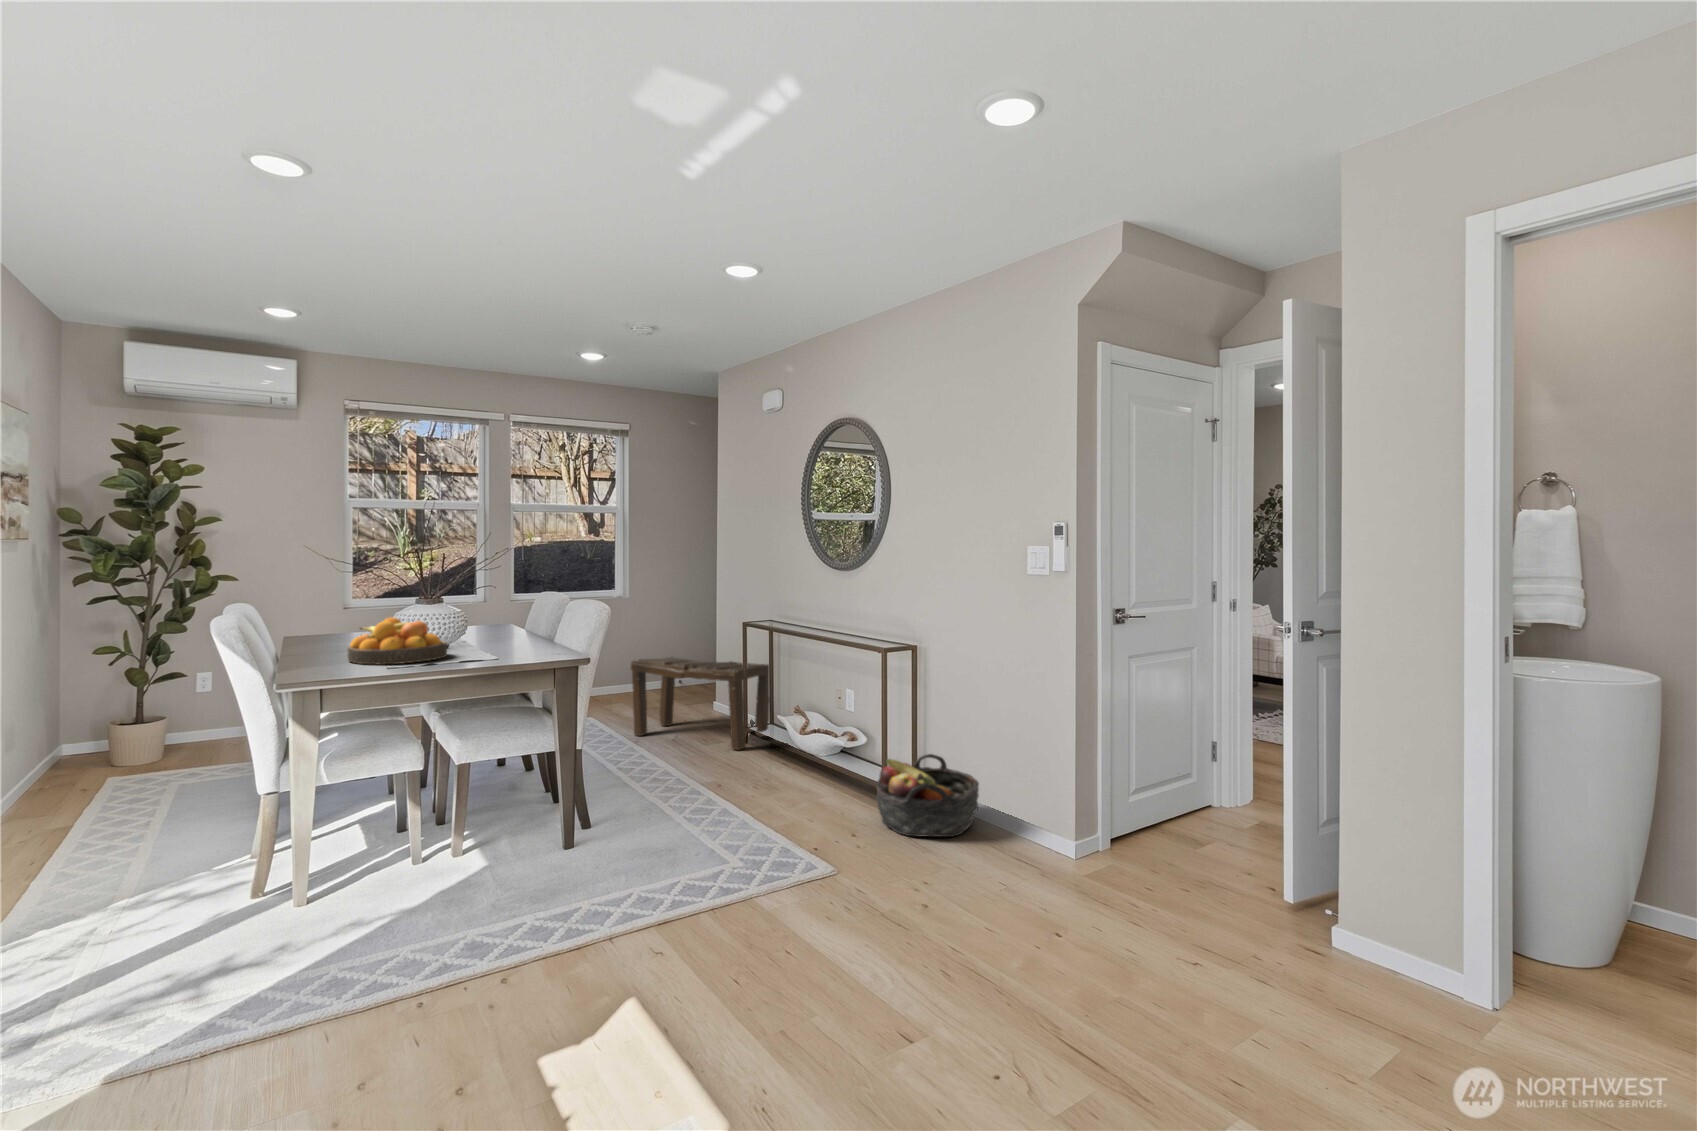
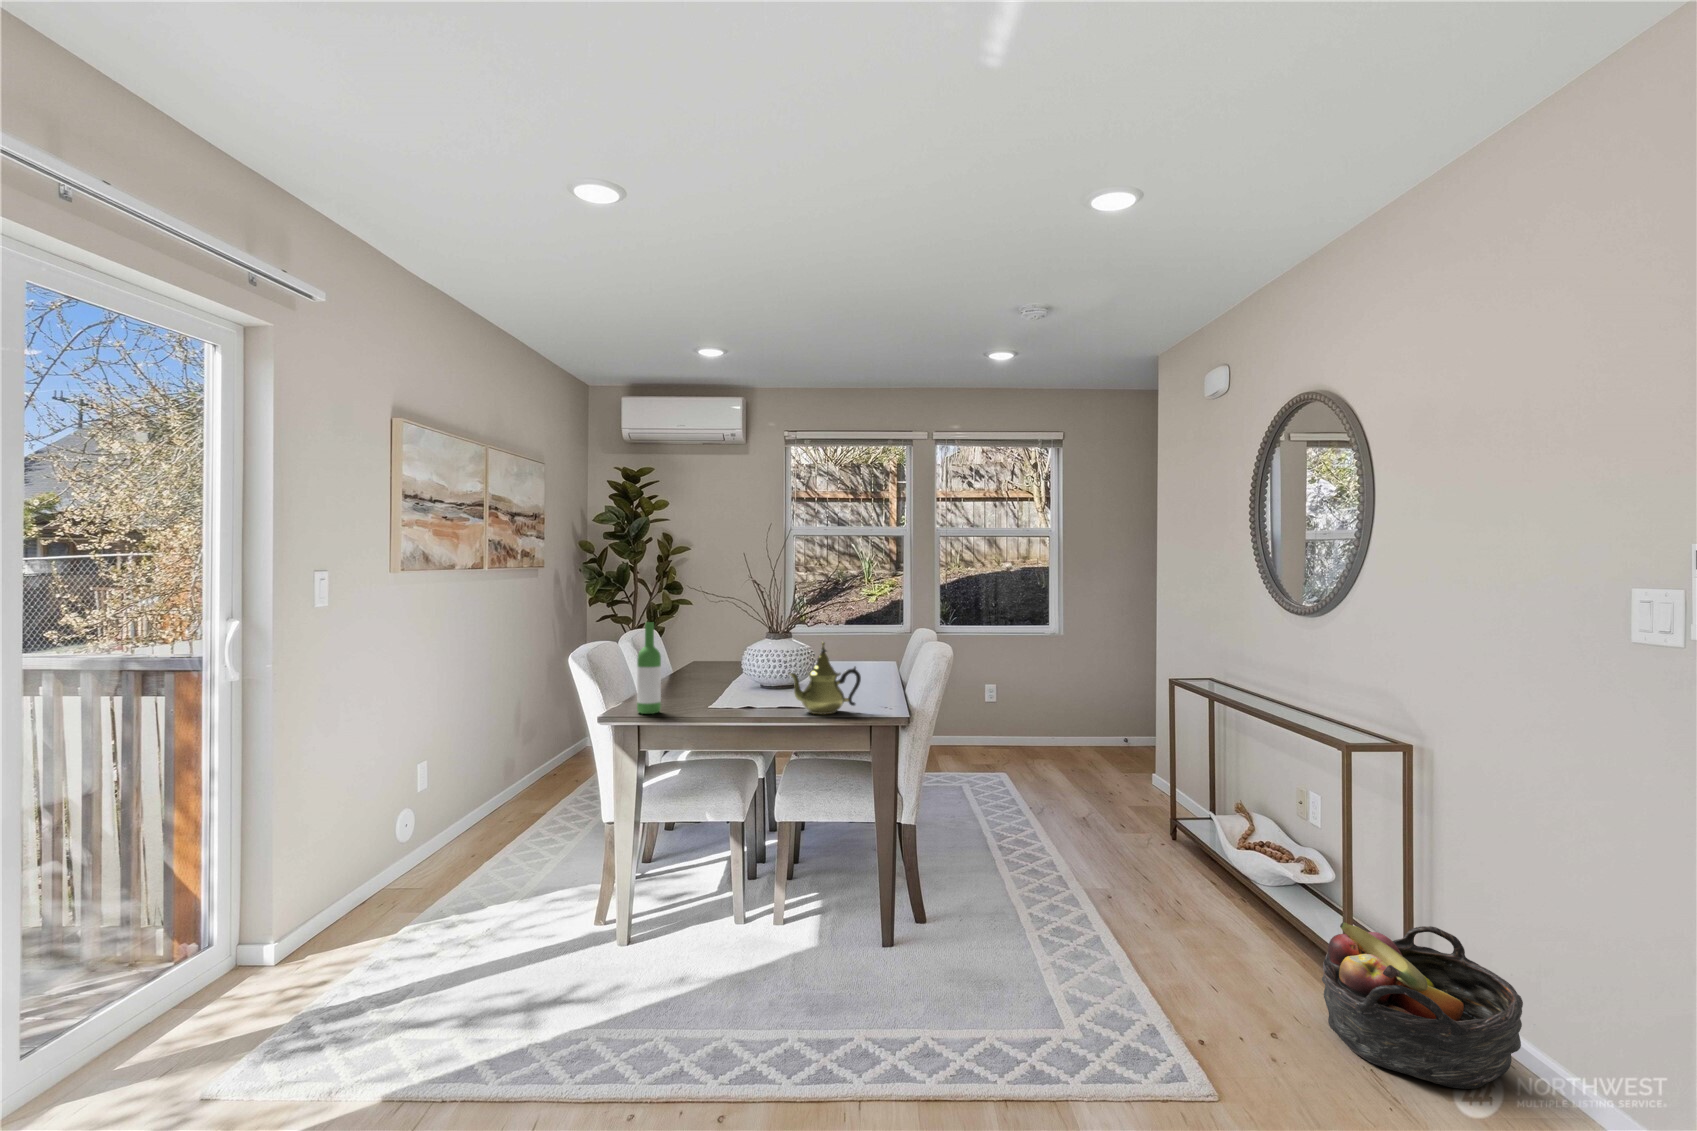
wine bottle: none [310,588,337,677] -> present [637,622,661,714]
teapot: none [468,600,533,663] -> present [790,642,861,714]
fruit bowl: present [347,617,447,665] -> none [693,653,787,705]
bench: present [631,656,770,750] -> none [1037,712,1217,848]

